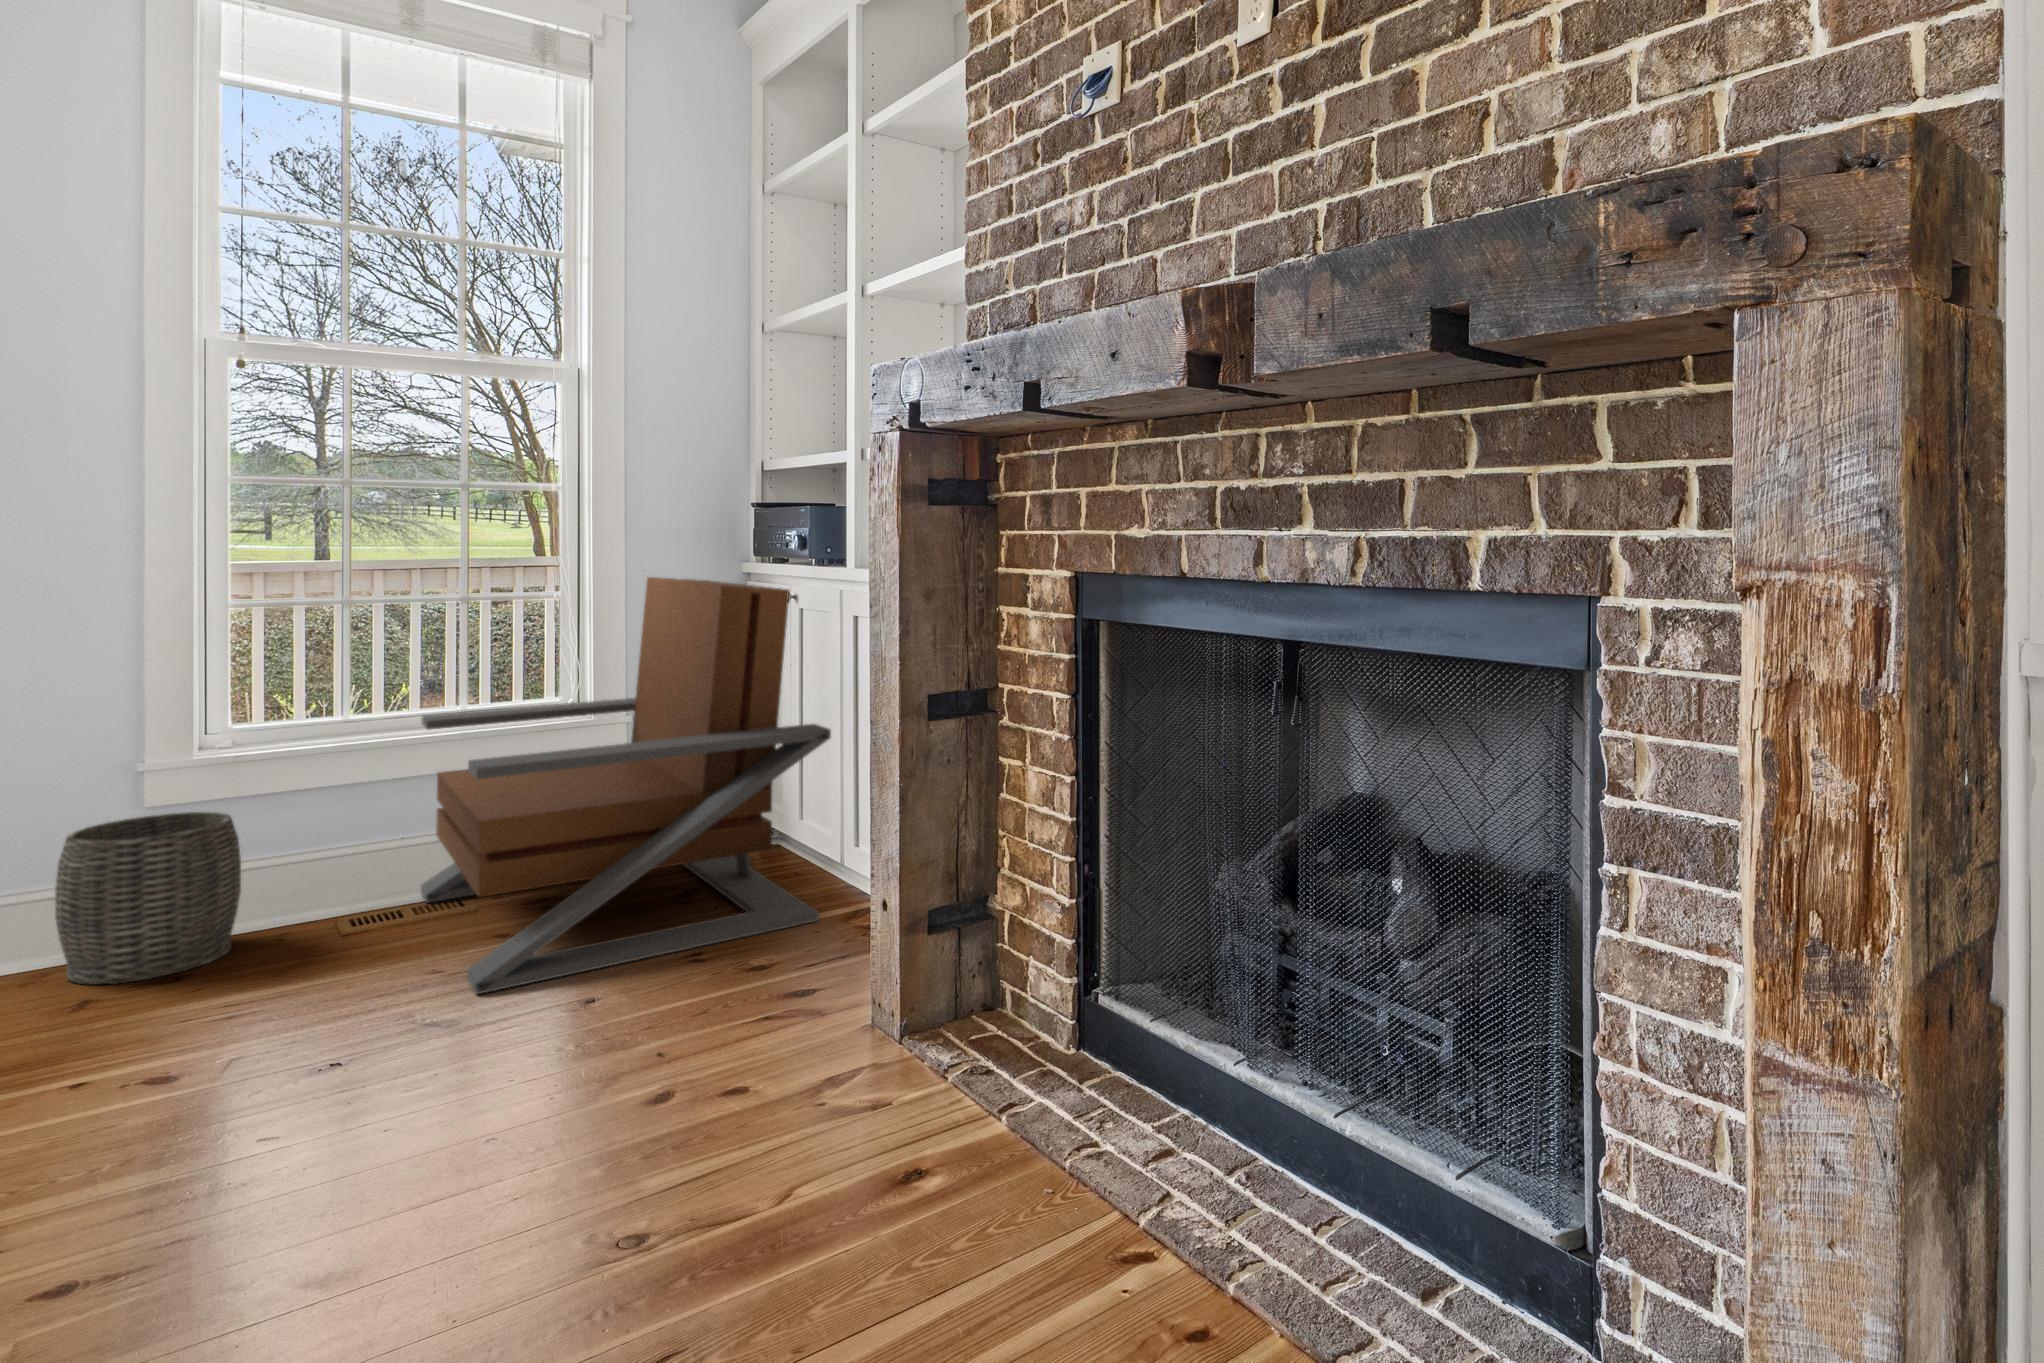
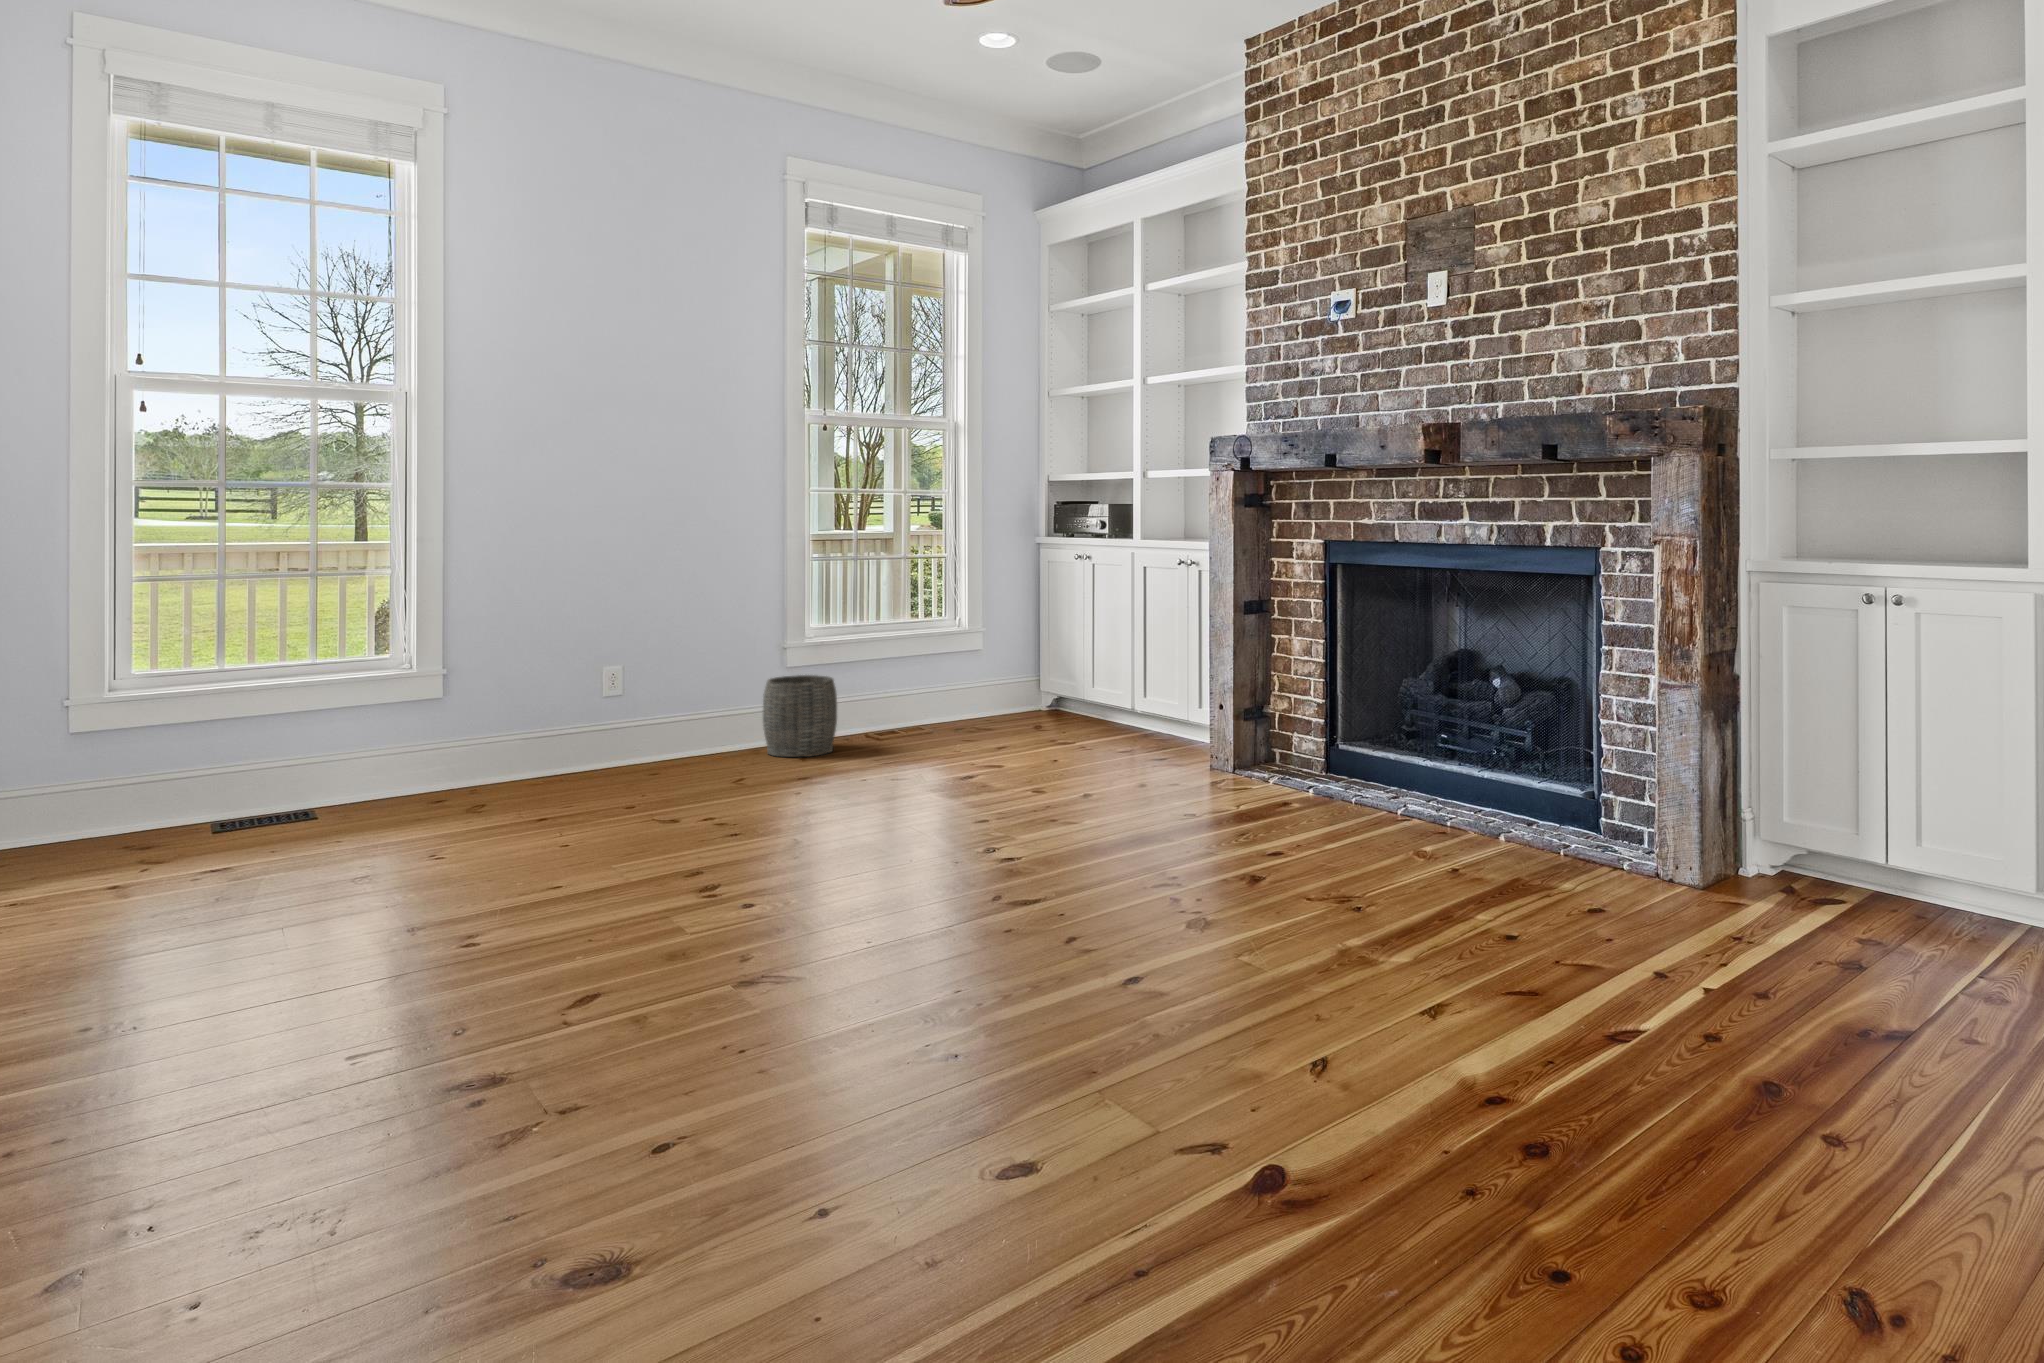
lounge chair: present [421,577,831,994] -> none [887,550,1138,762]

